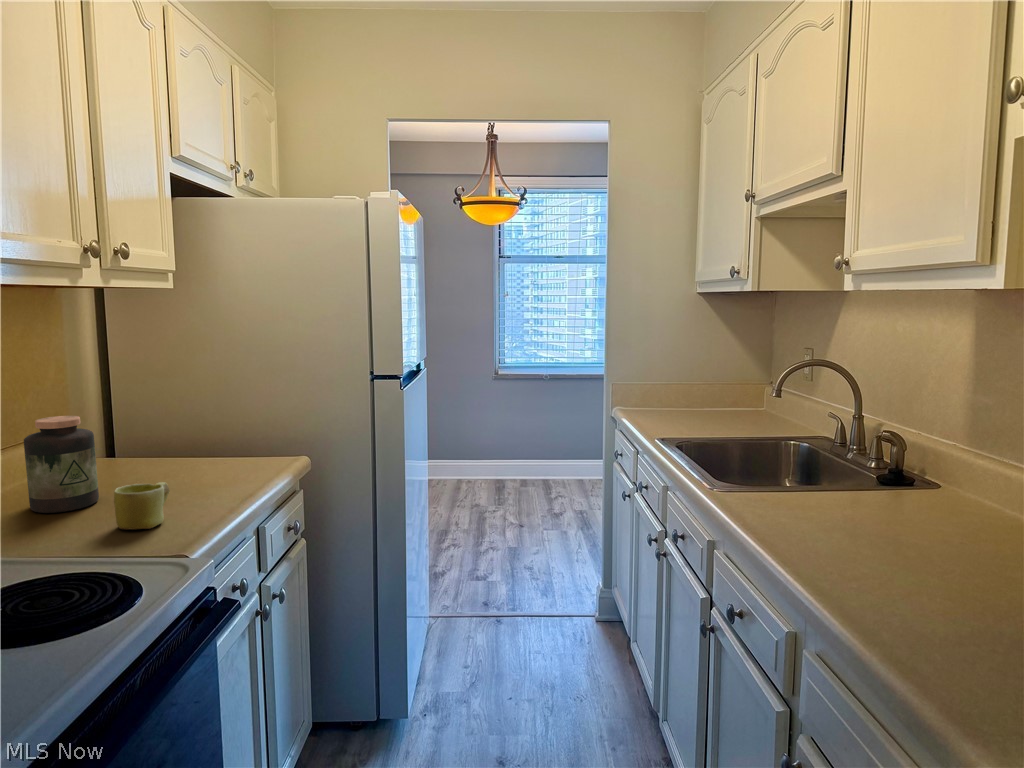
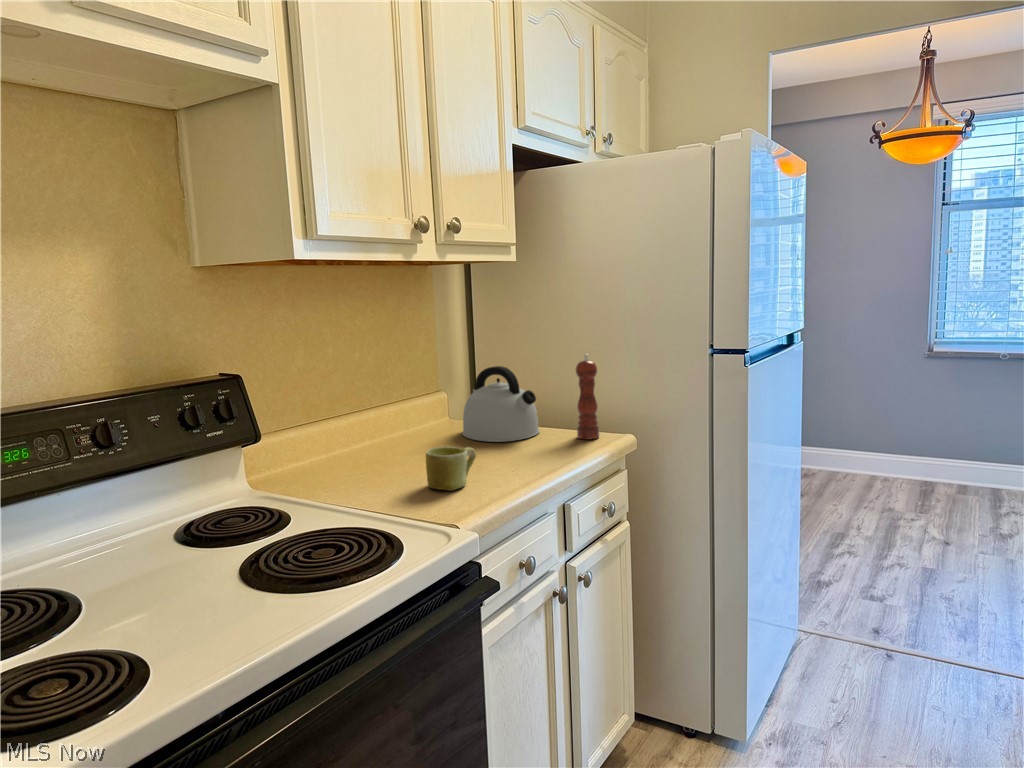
pepper mill: none [249,383,275,466] -> present [576,354,599,439]
kettle: none [114,398,208,479] -> present [462,366,539,442]
jar: present [24,416,99,513] -> none [381,379,436,463]

